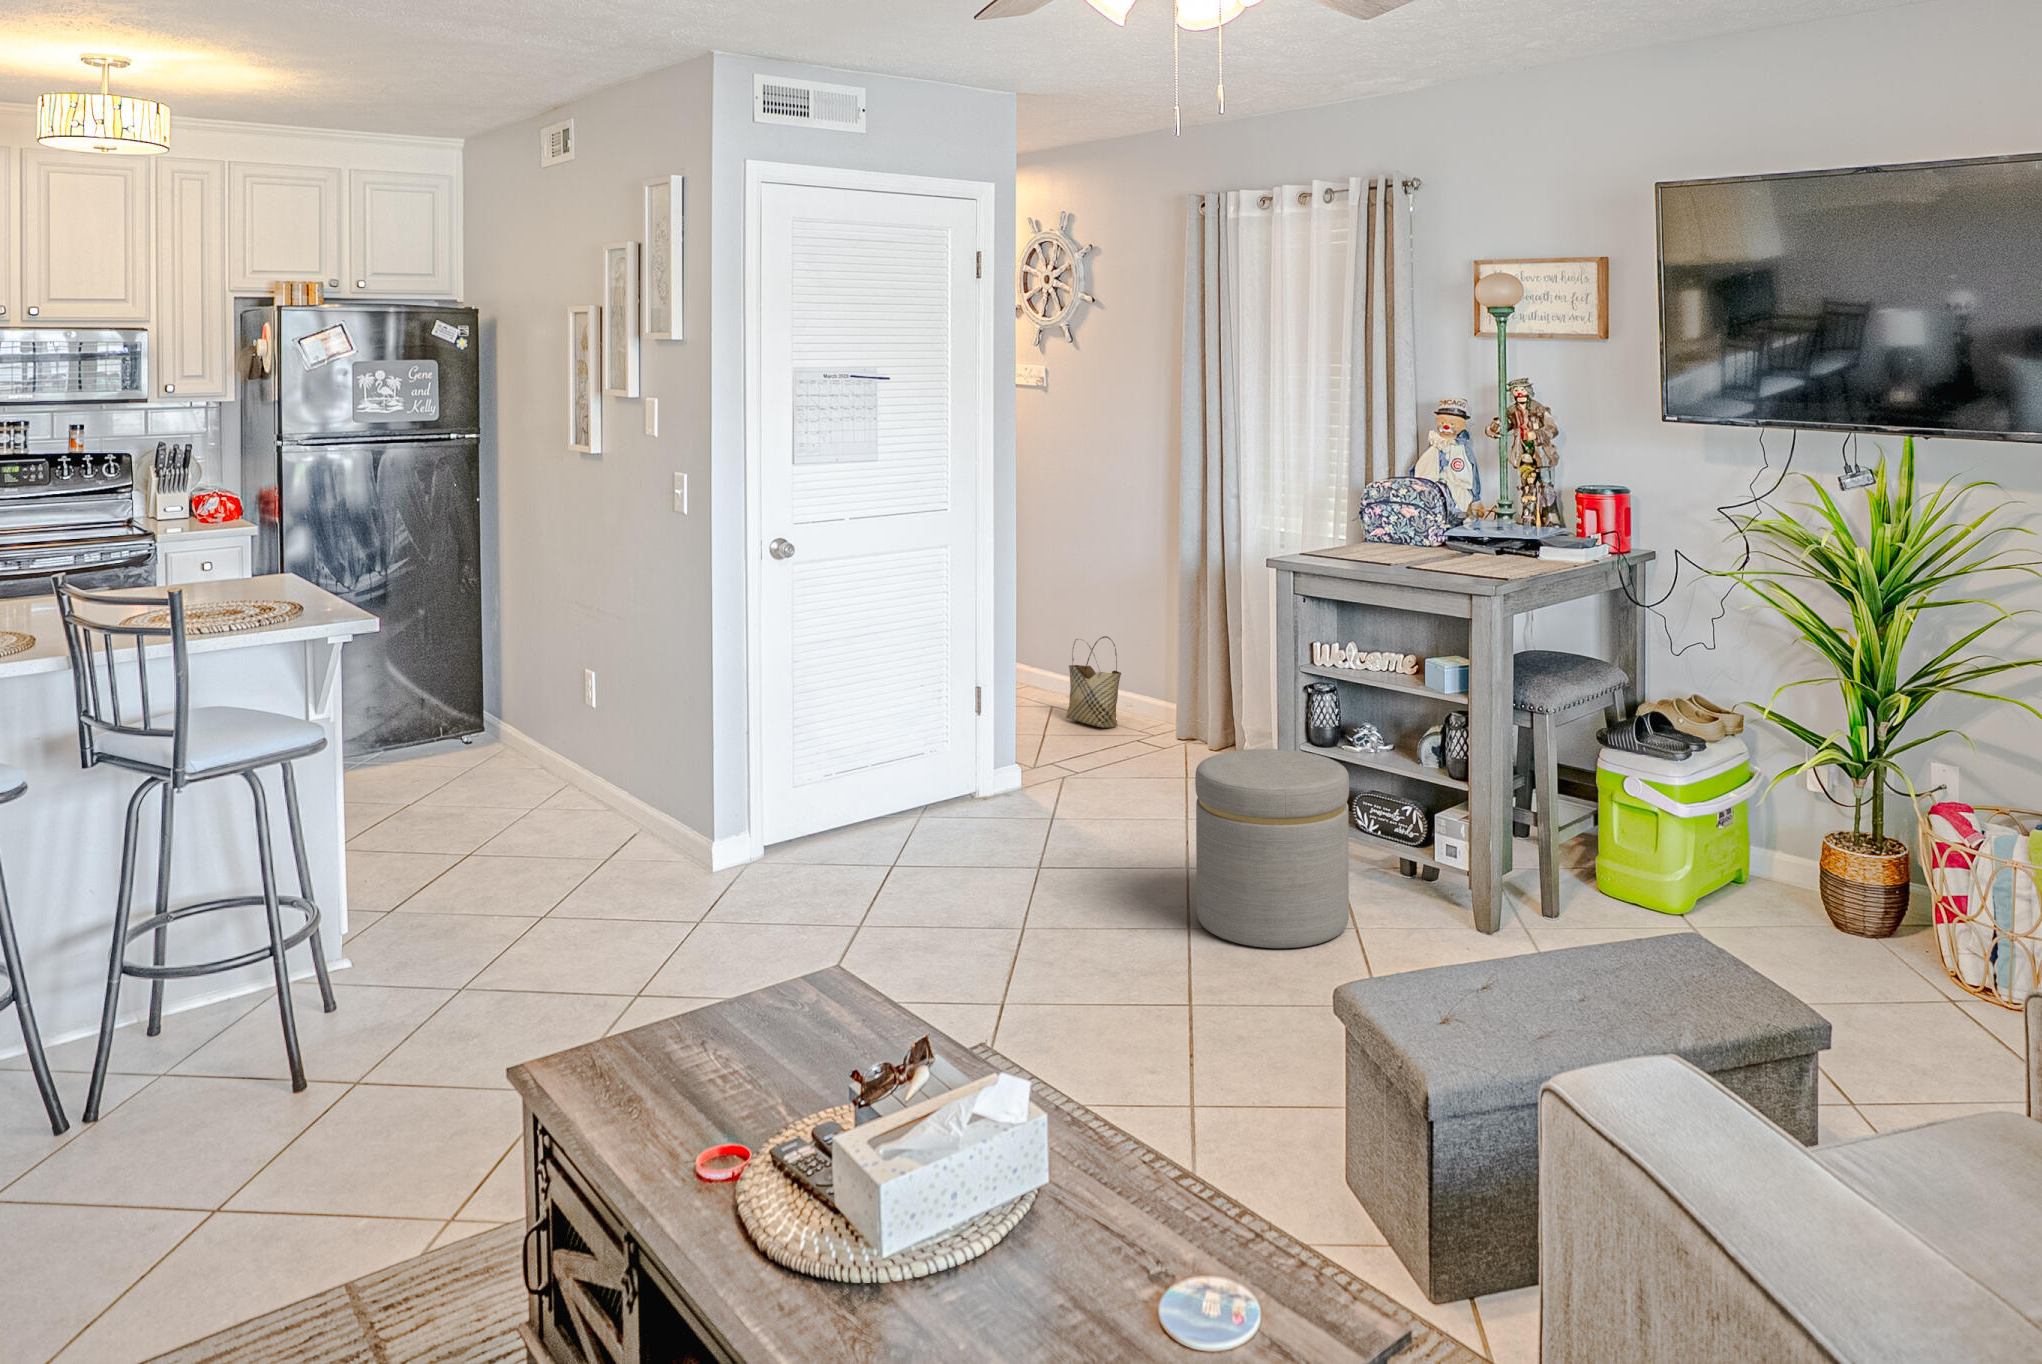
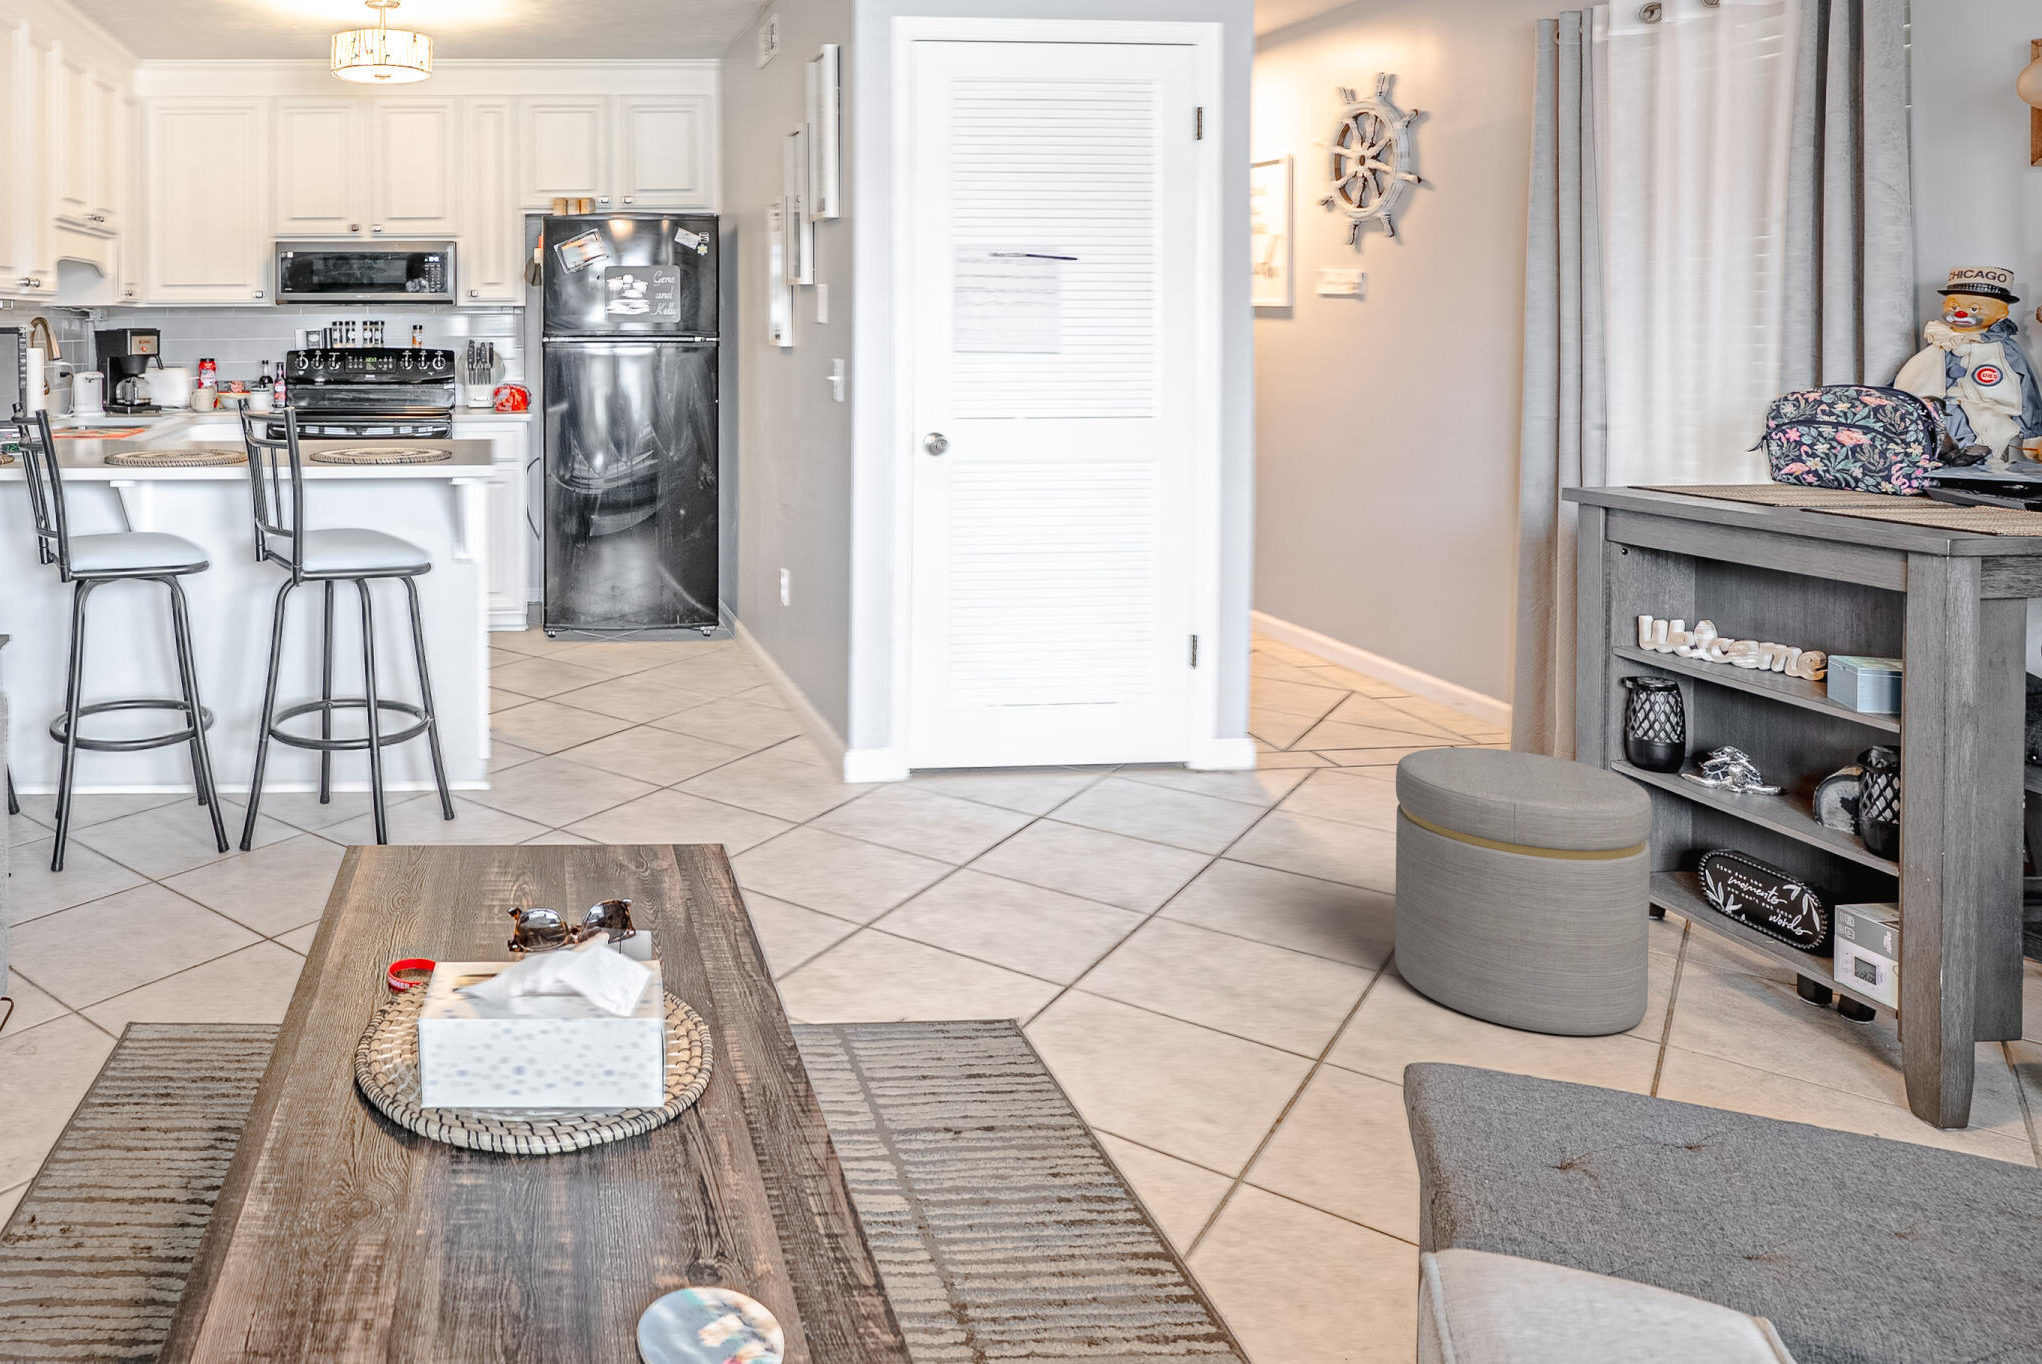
woven basket: present [1066,636,1121,728] -> none [1372,607,1449,725]

